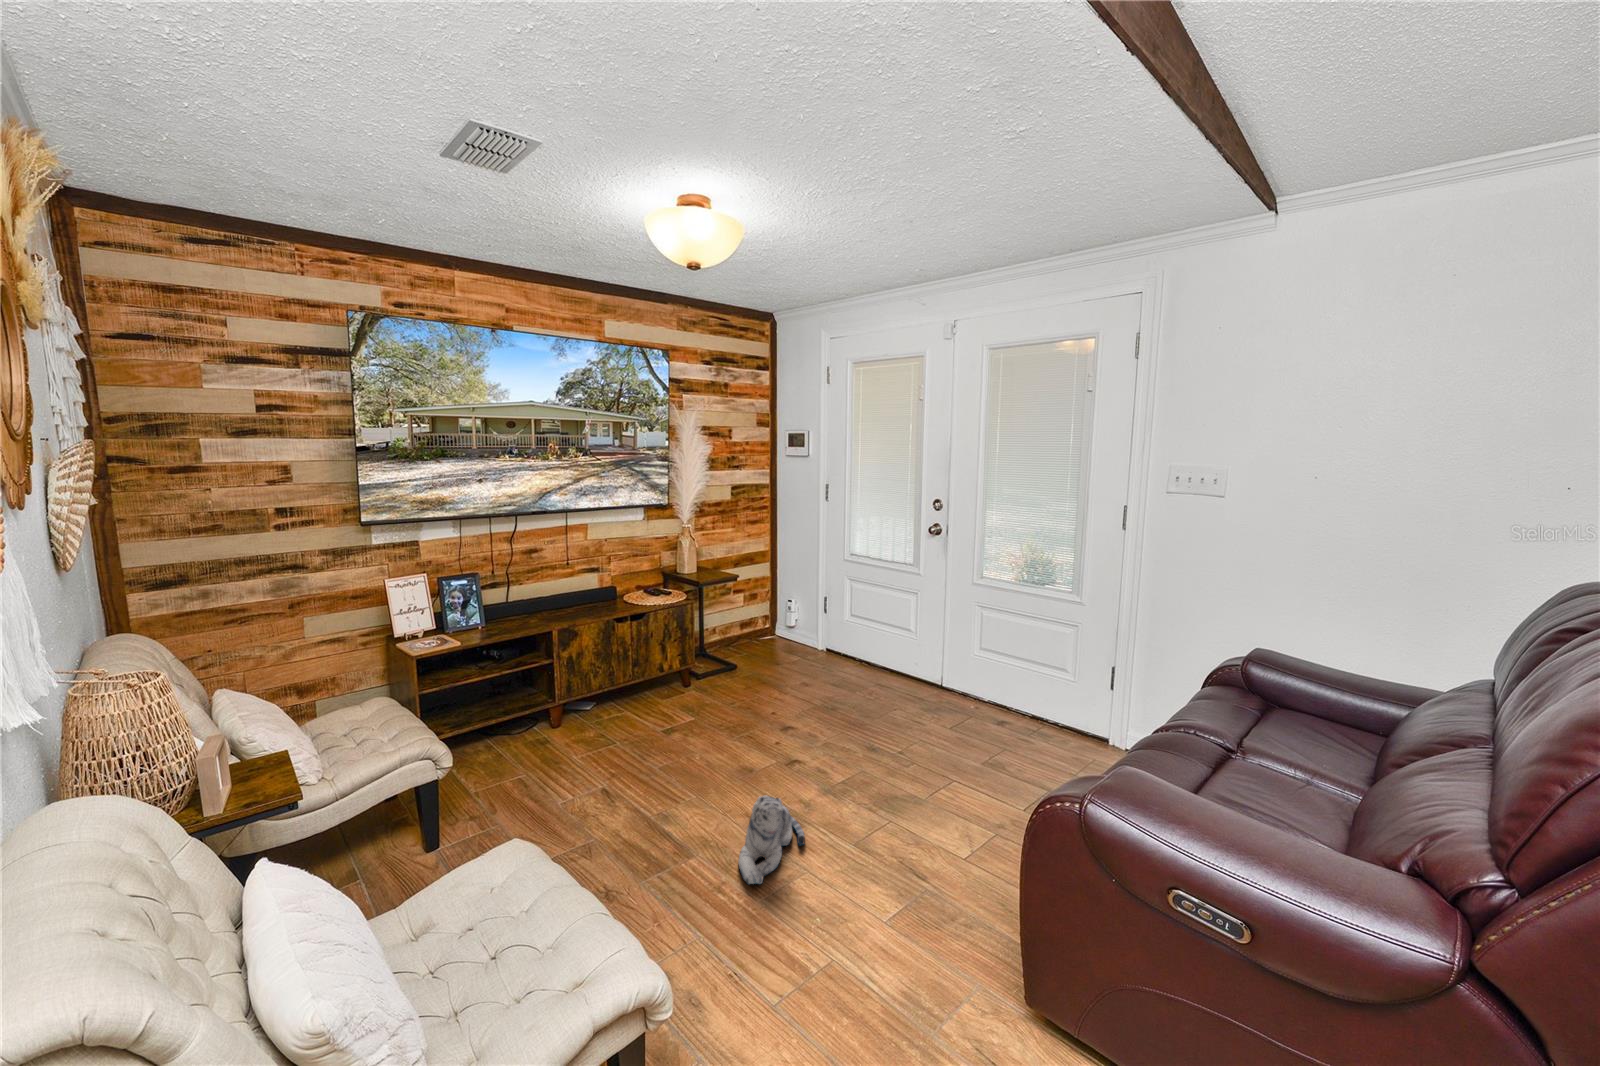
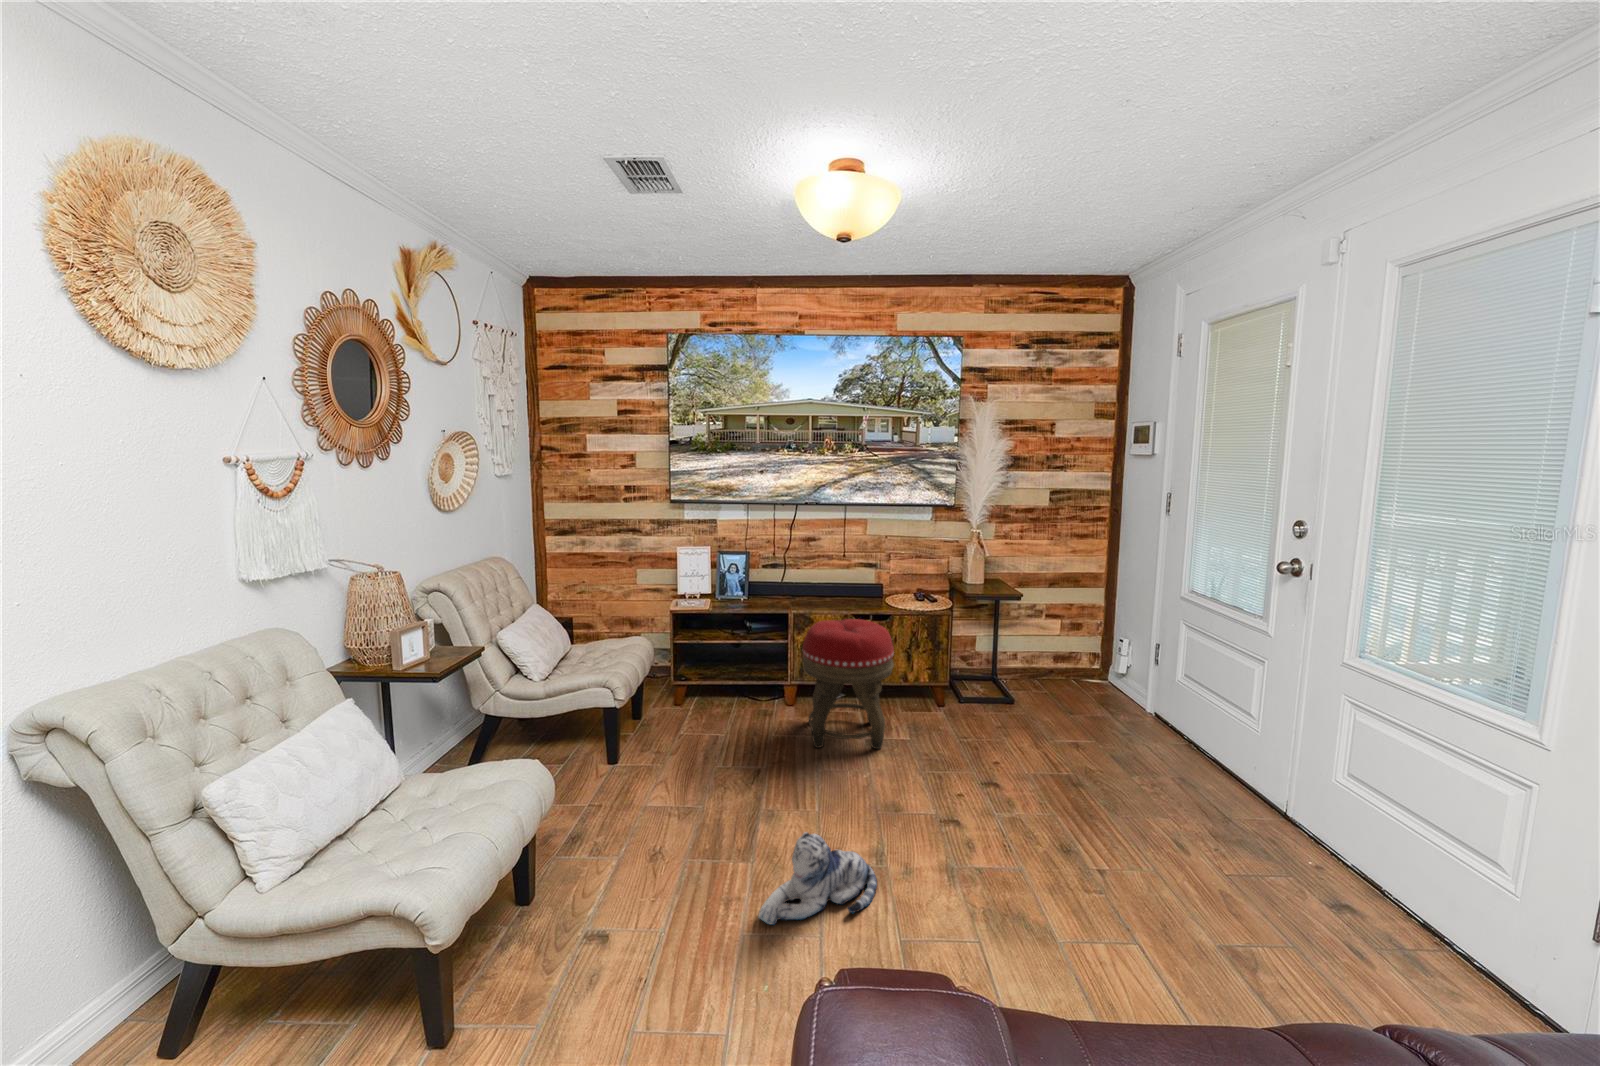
footstool: none [591,620,684,751] -> present [803,619,894,749]

